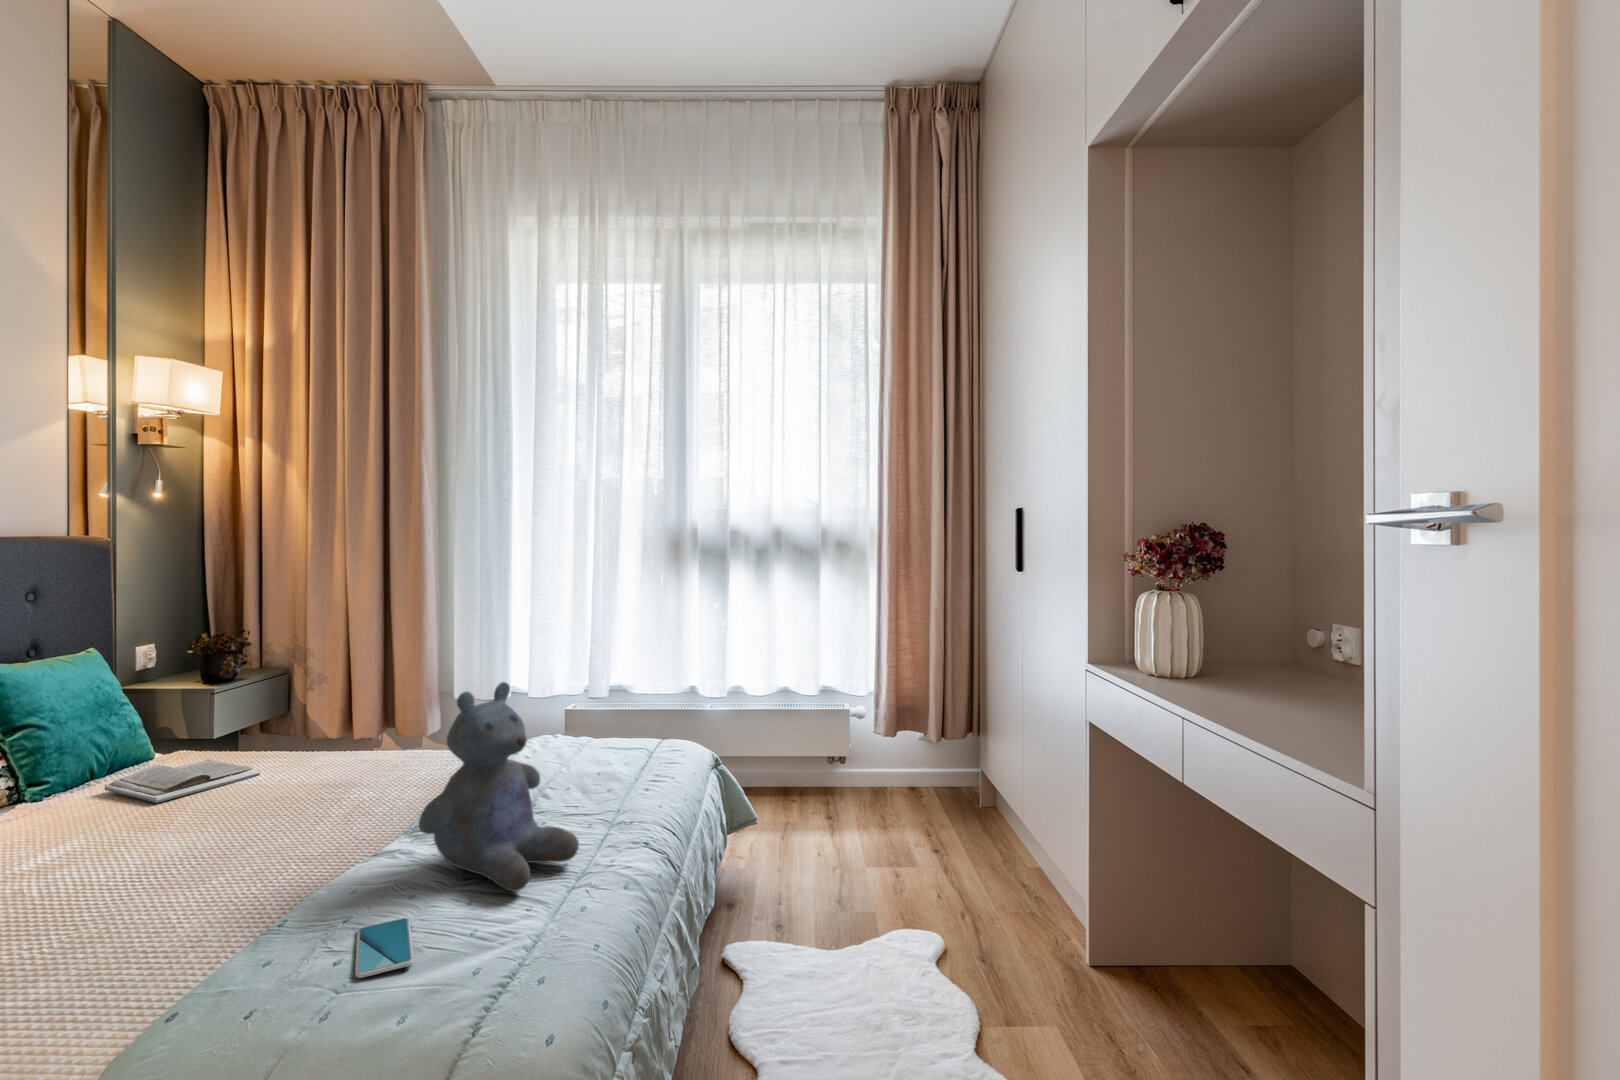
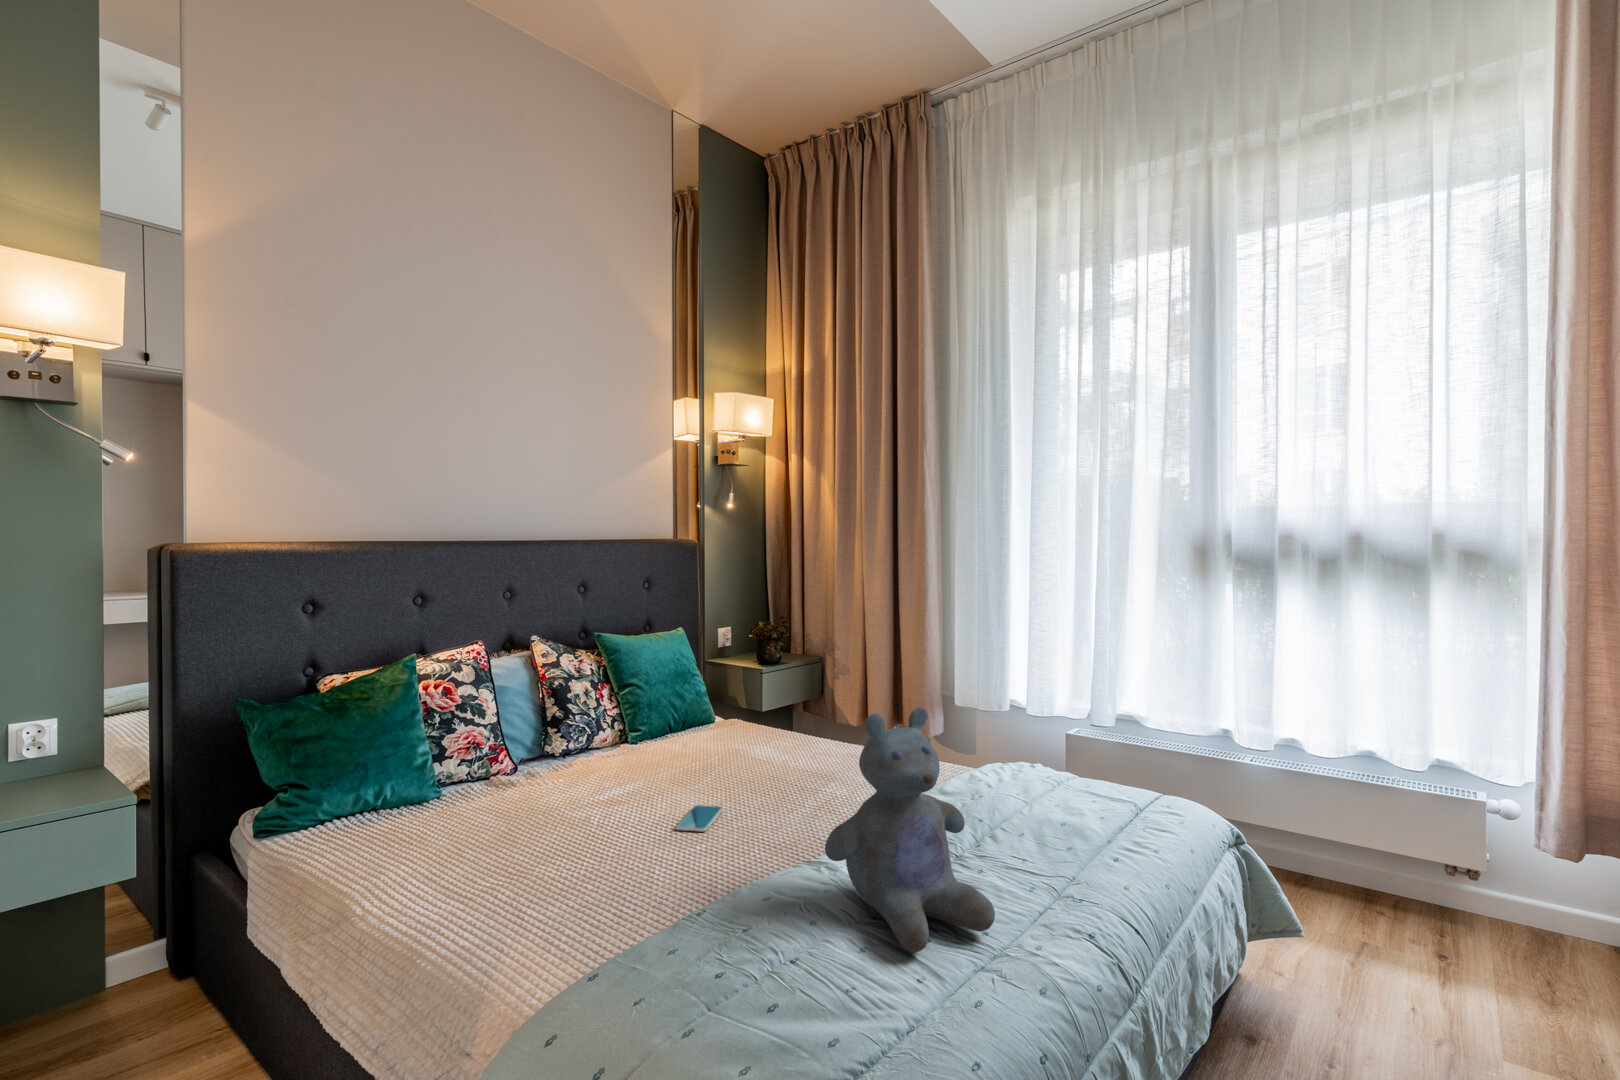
book: present [105,759,260,803] -> none [669,732,768,765]
smartphone: present [355,918,414,978] -> present [676,805,723,832]

